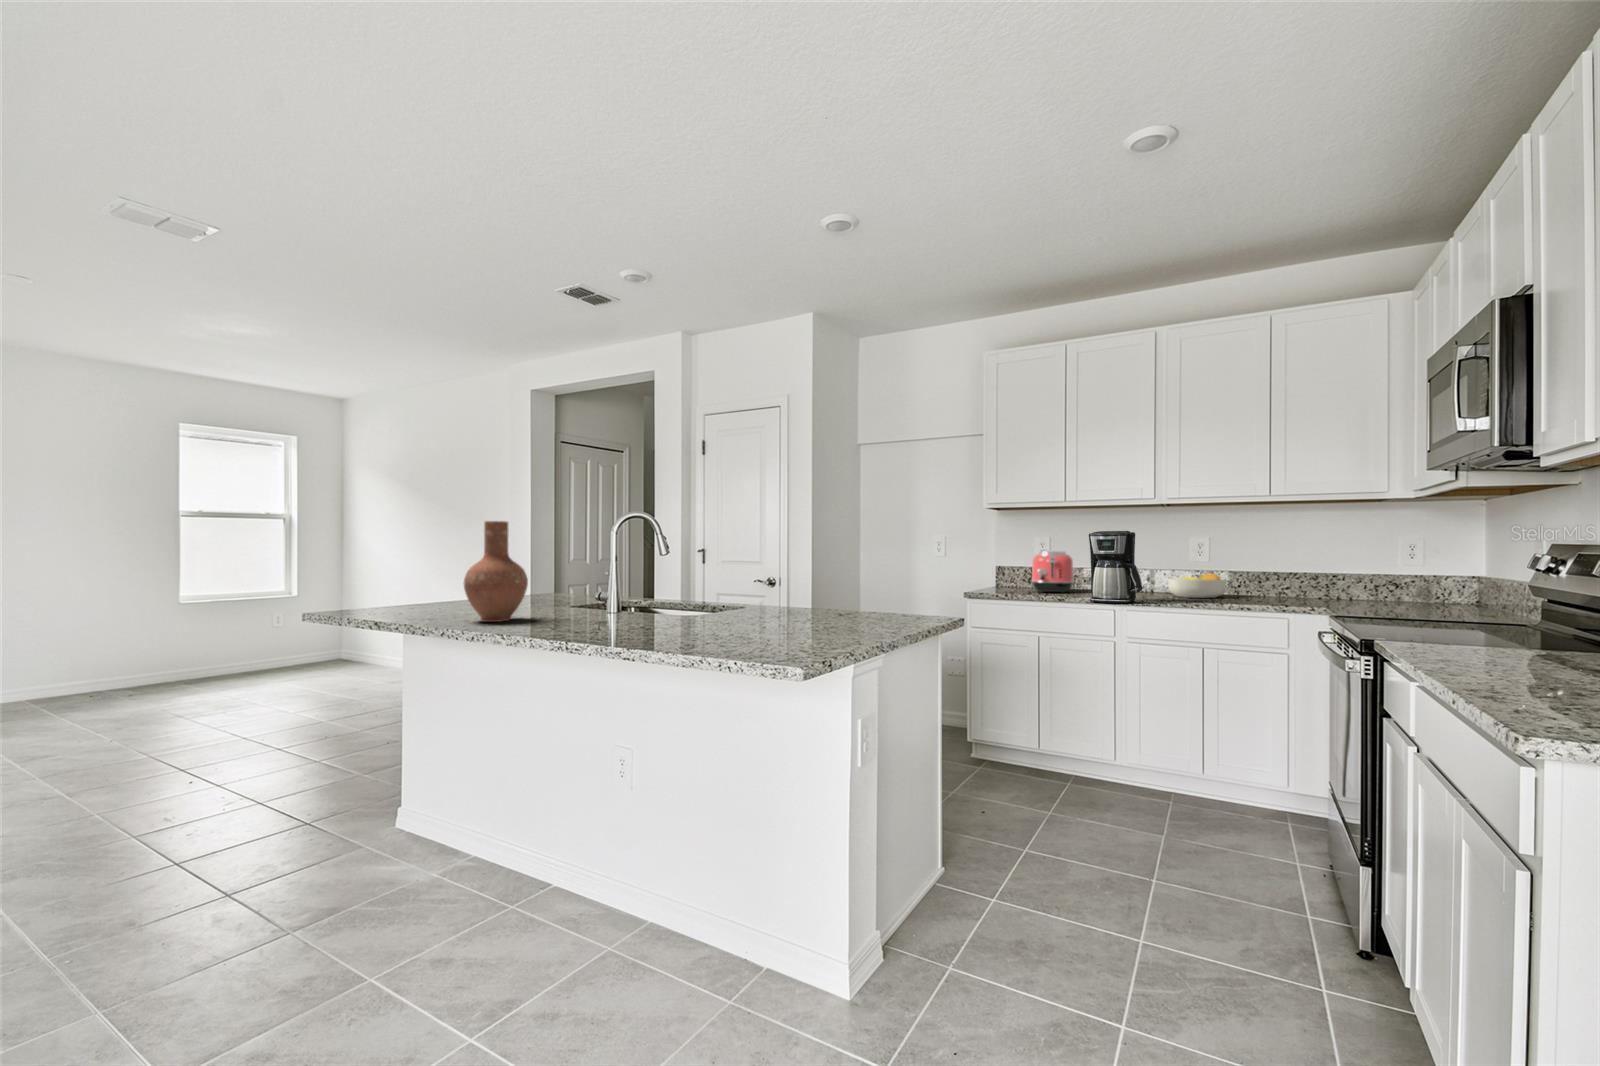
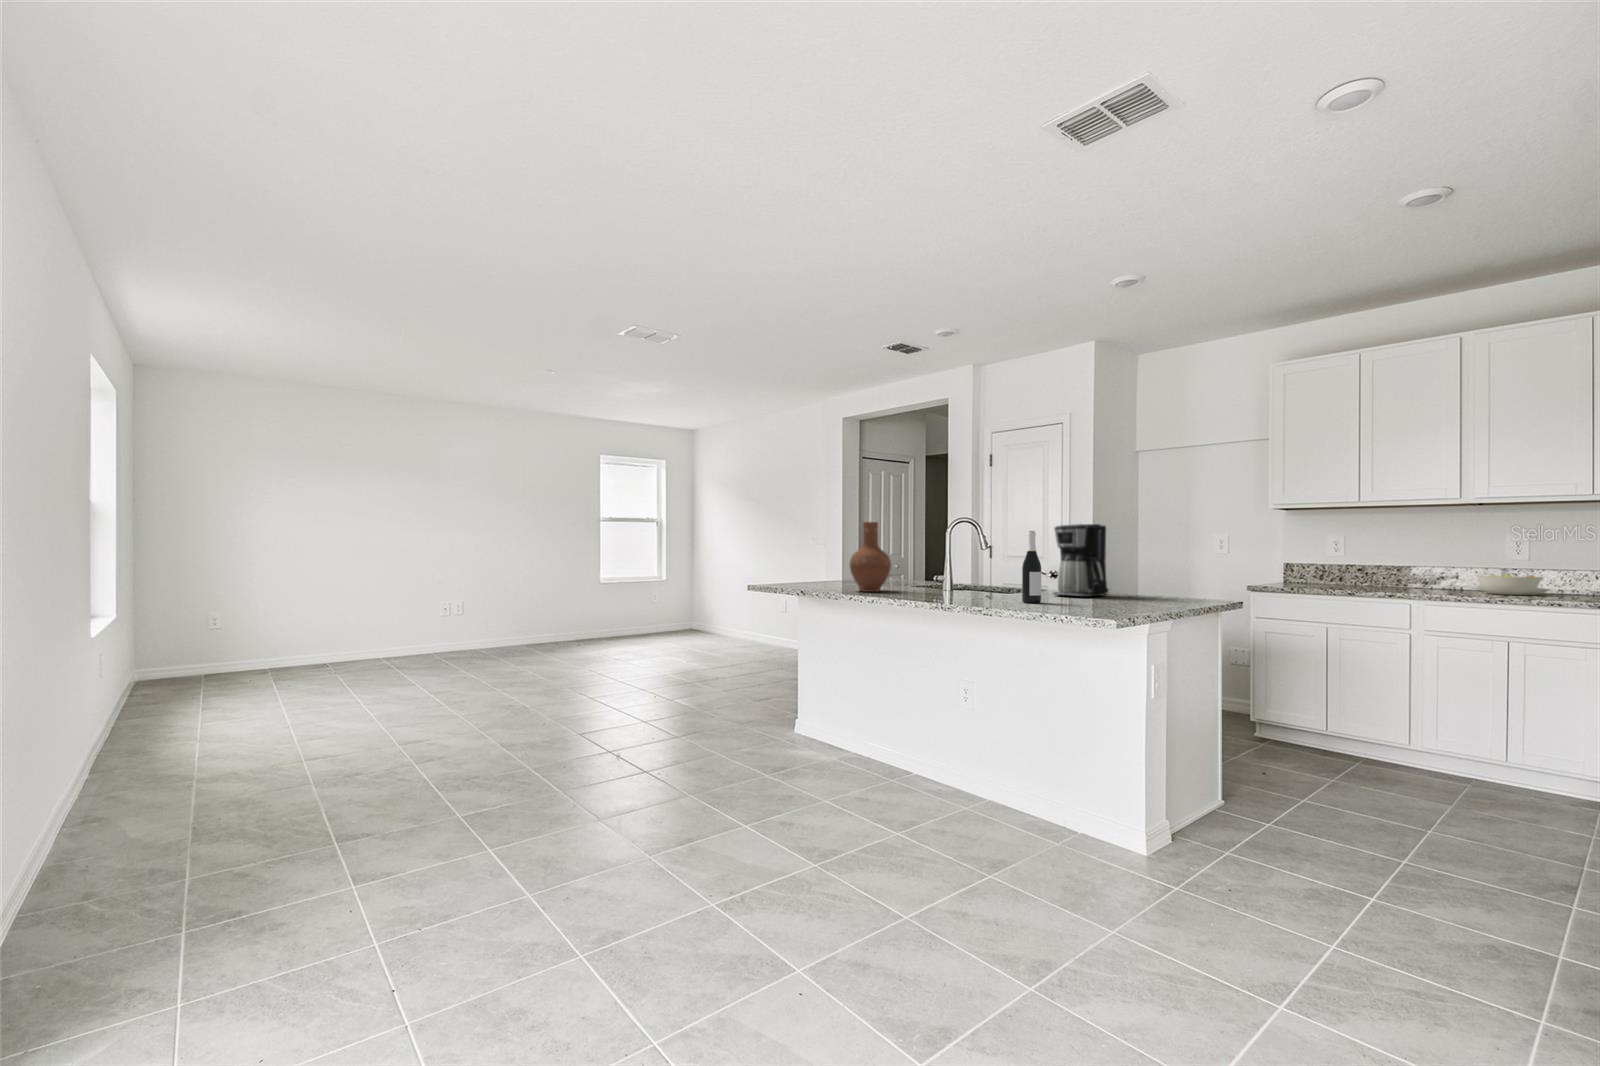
coffee maker: present [1089,531,1142,603] -> present [1054,524,1108,597]
wine bottle: none [693,536,718,636] -> present [1022,531,1041,603]
toaster: present [1032,551,1074,593] -> none [1320,549,1367,588]

